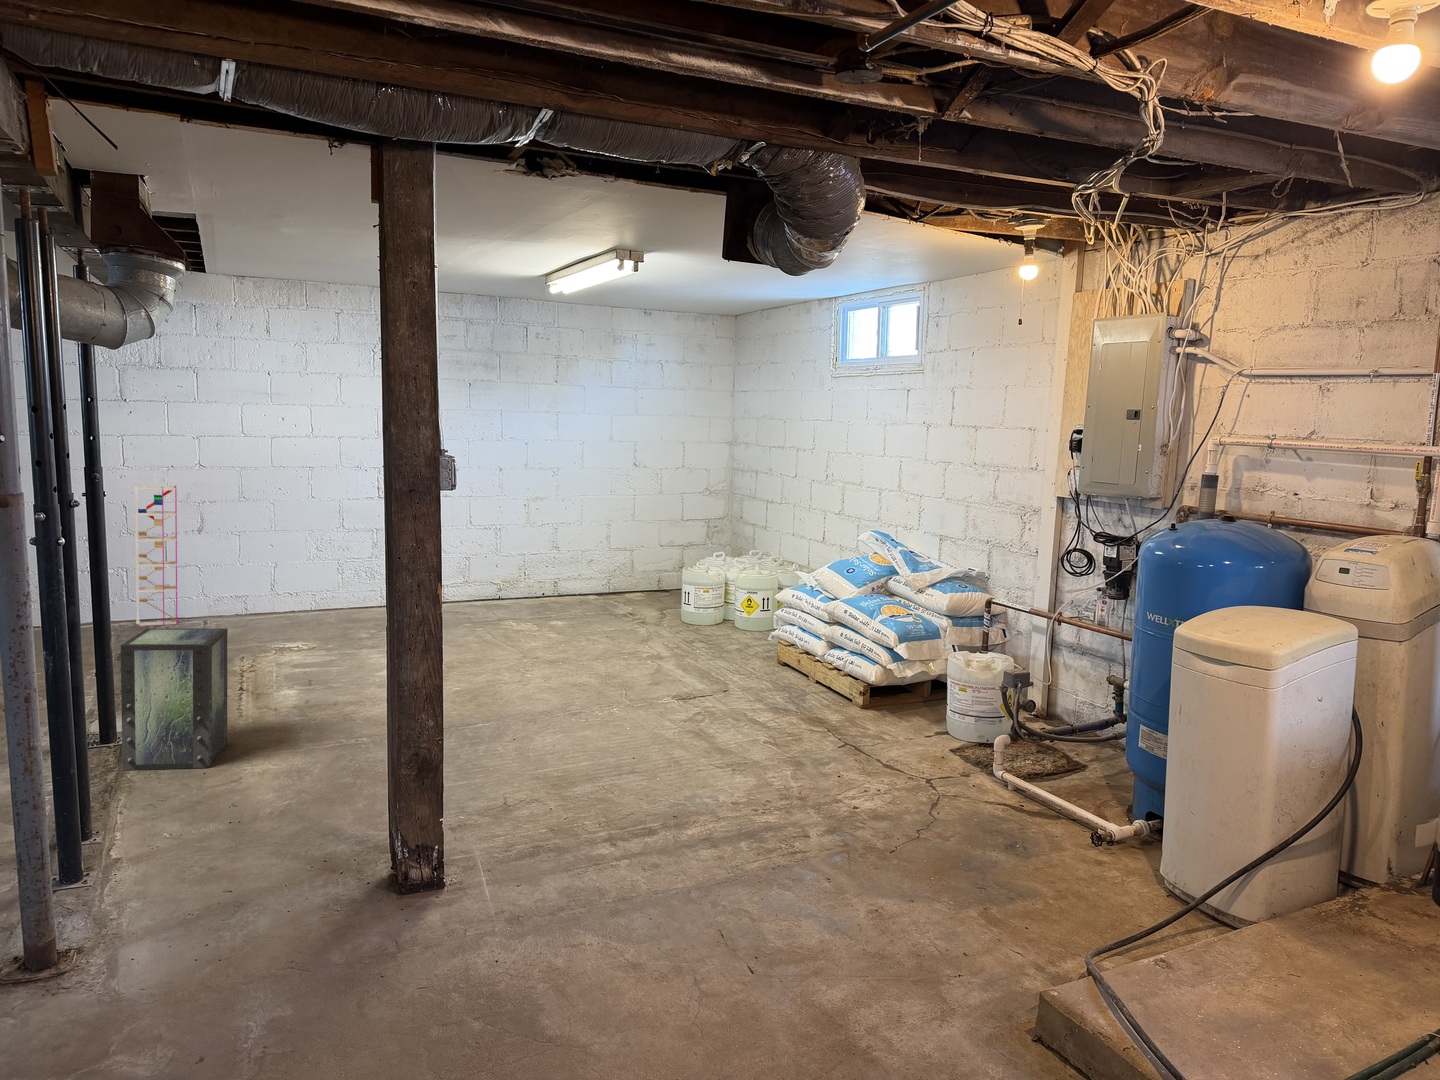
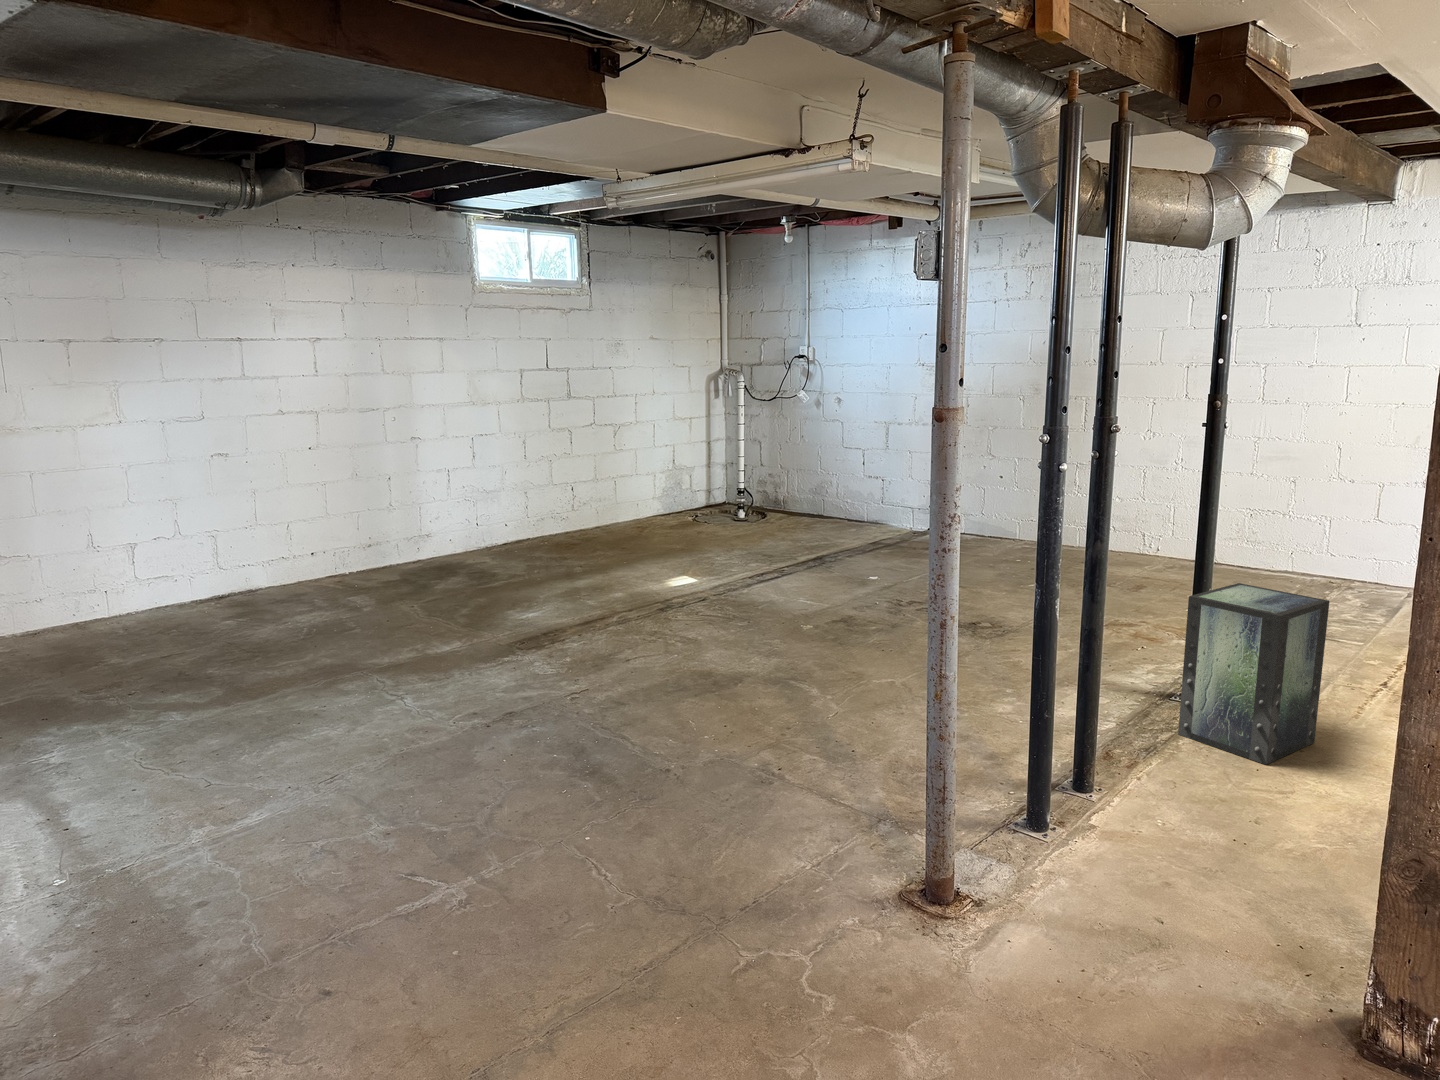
shelving unit: present [135,486,178,626] -> none [1332,421,1401,588]

